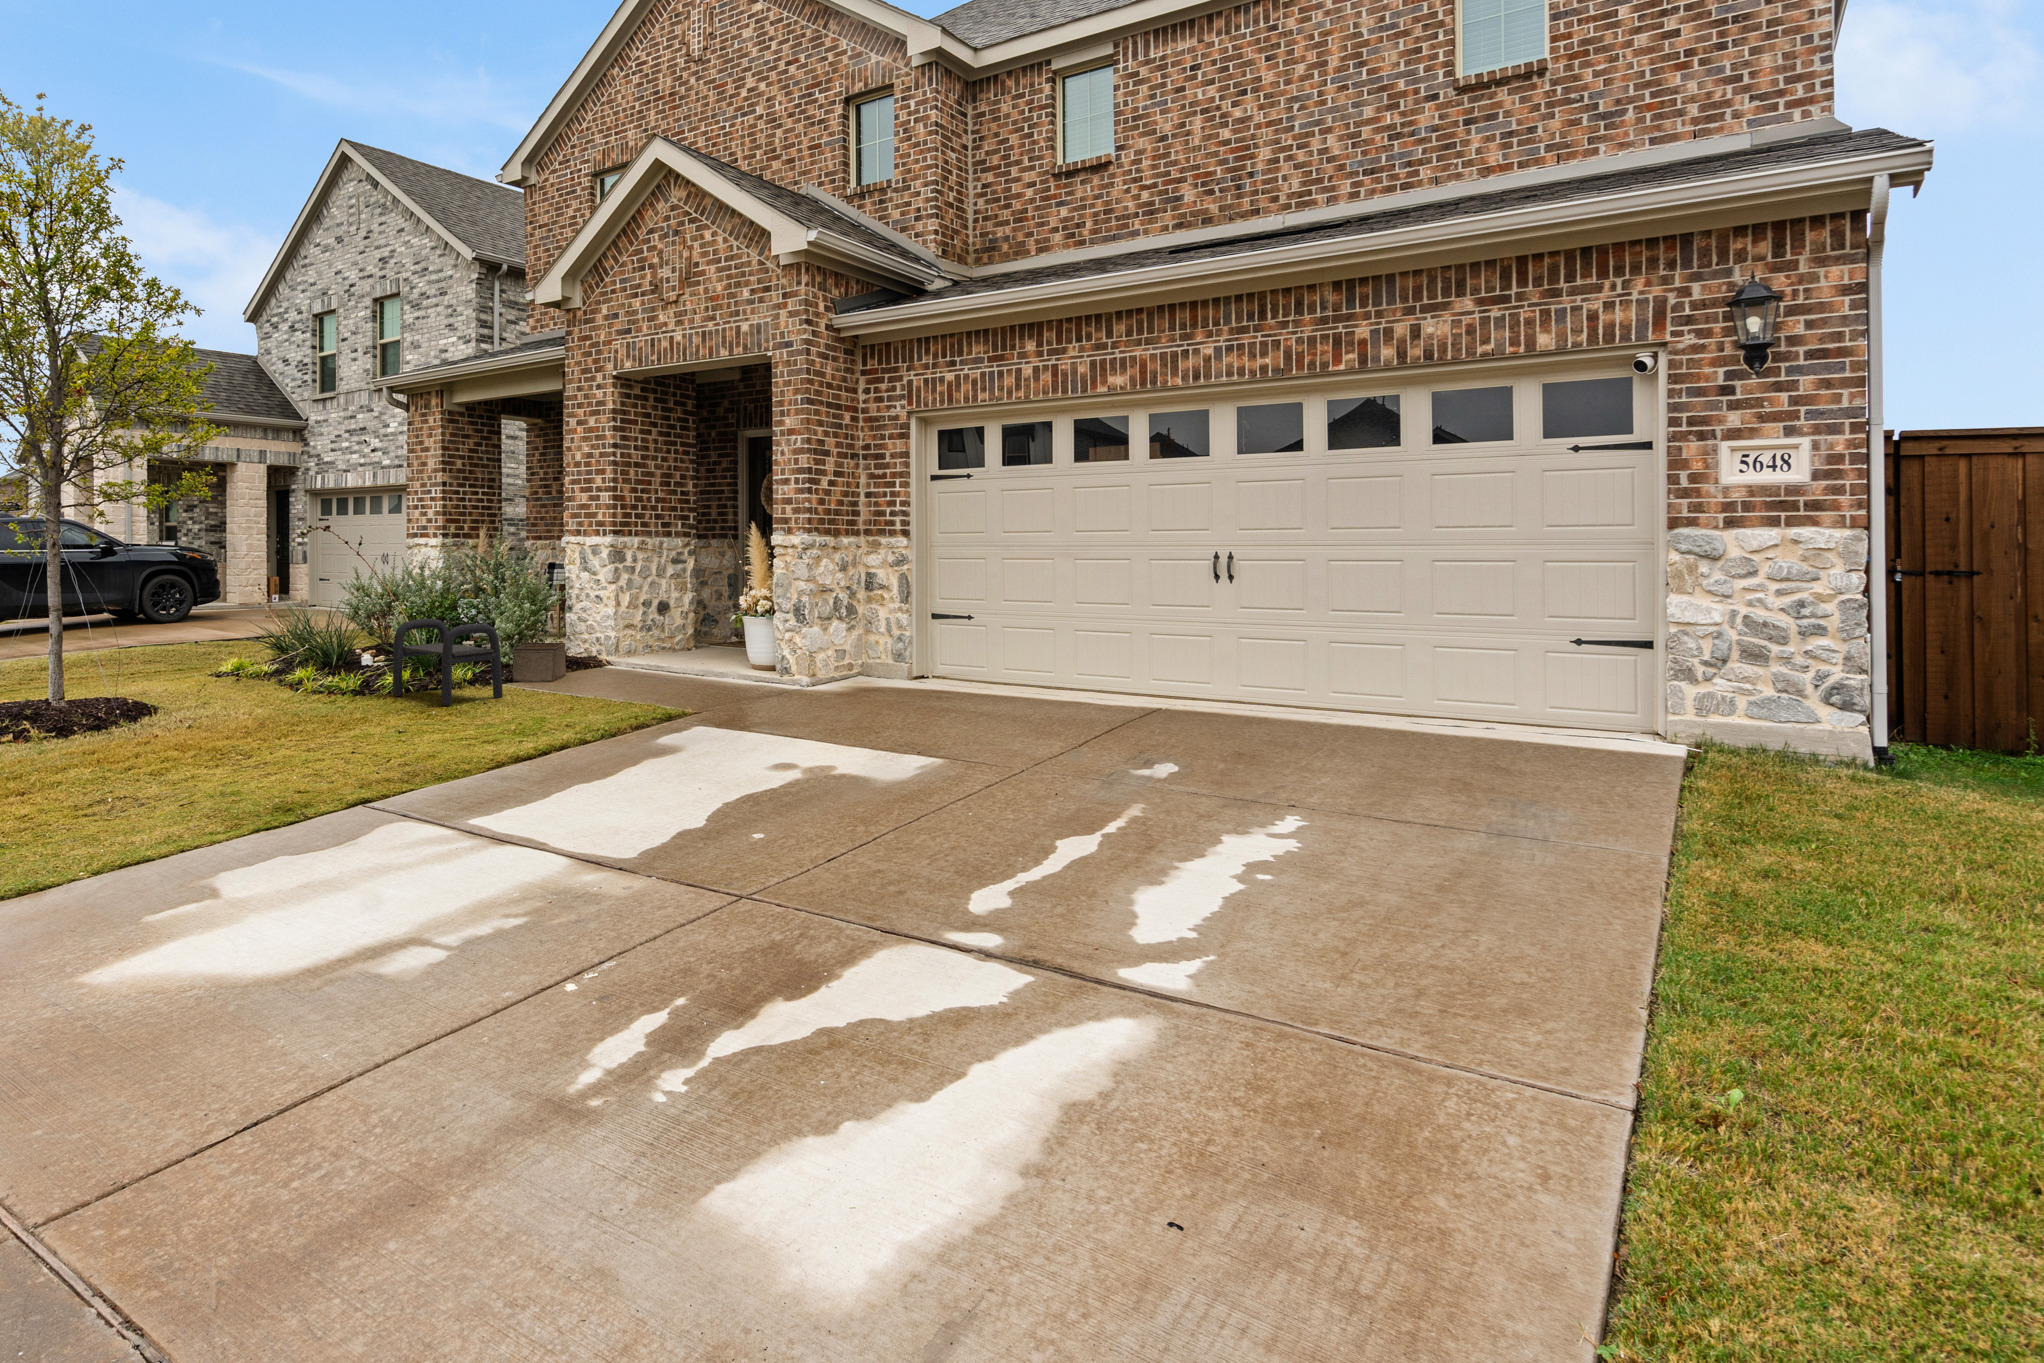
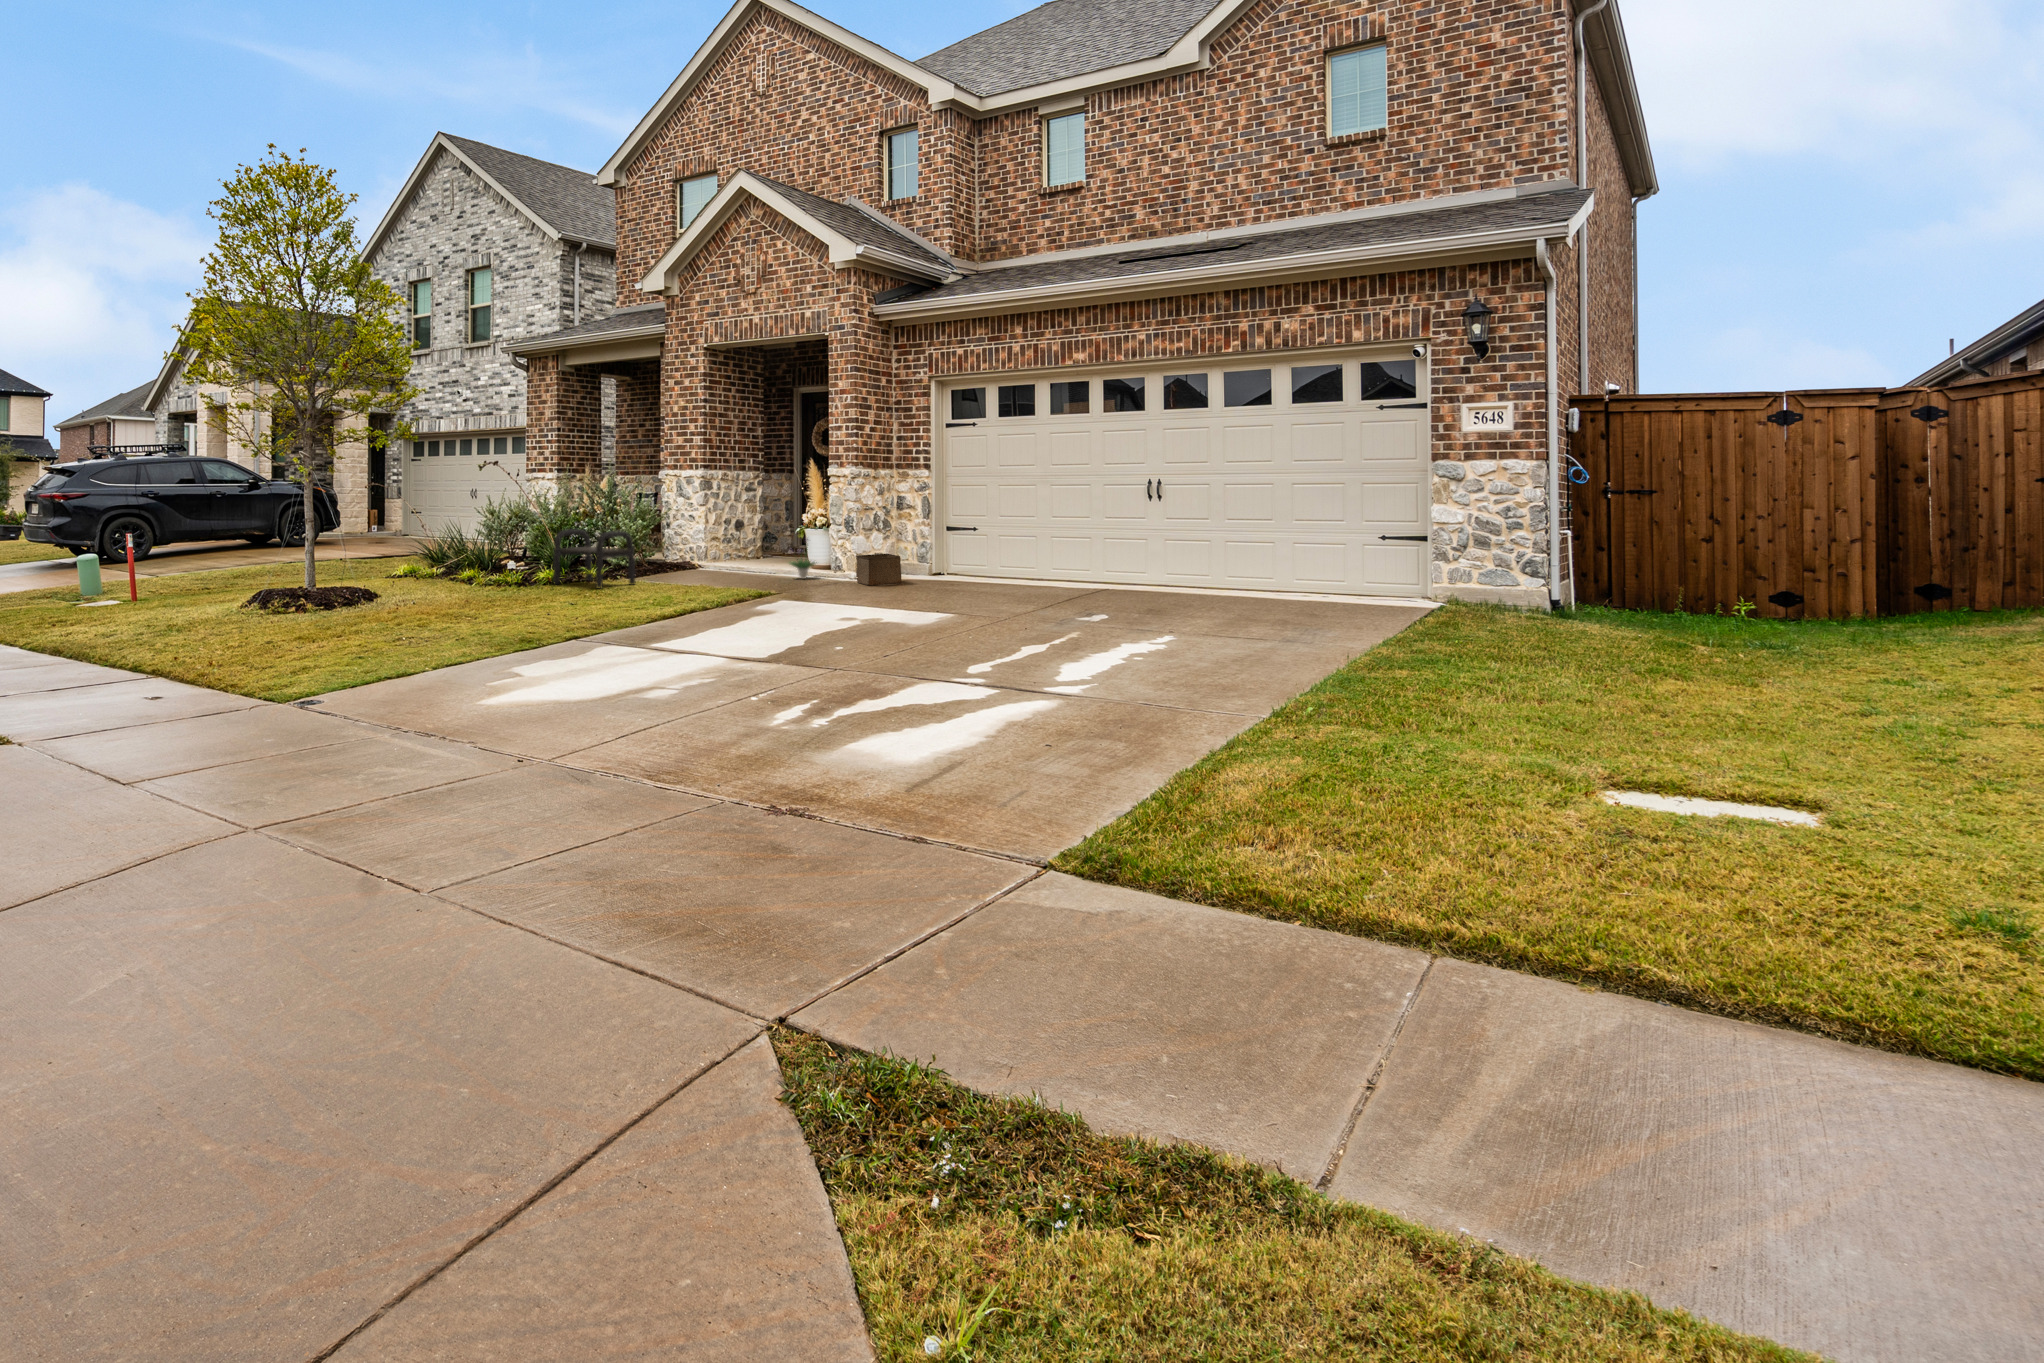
potted plant: none [713,630,756,689] -> present [789,539,815,579]
storage bin: present [513,643,566,682] -> present [856,554,901,585]

